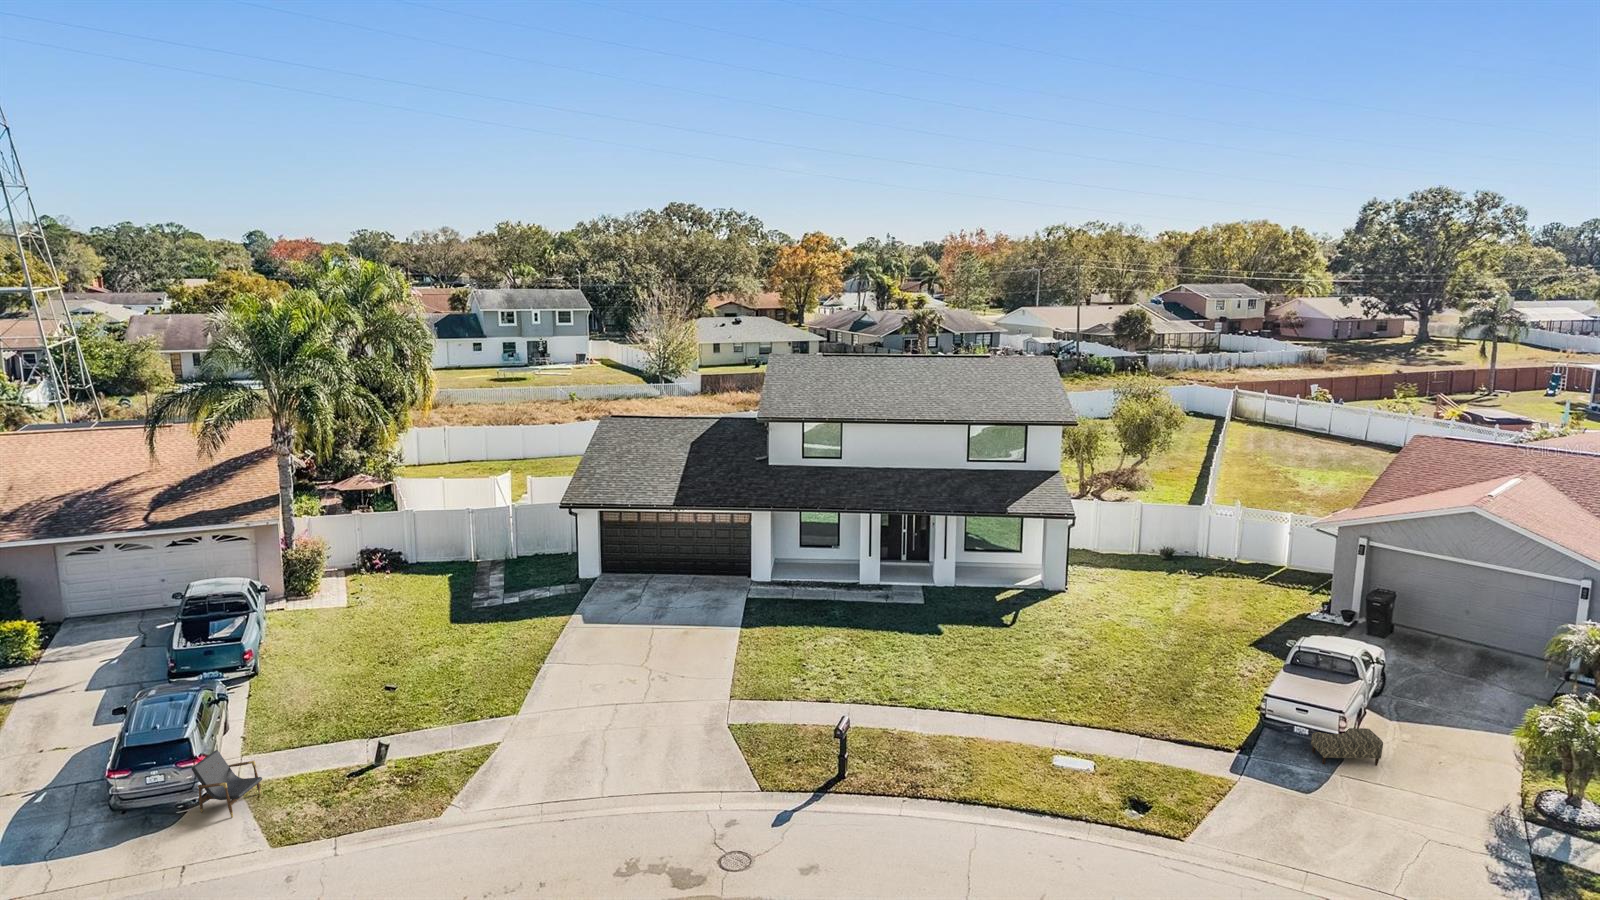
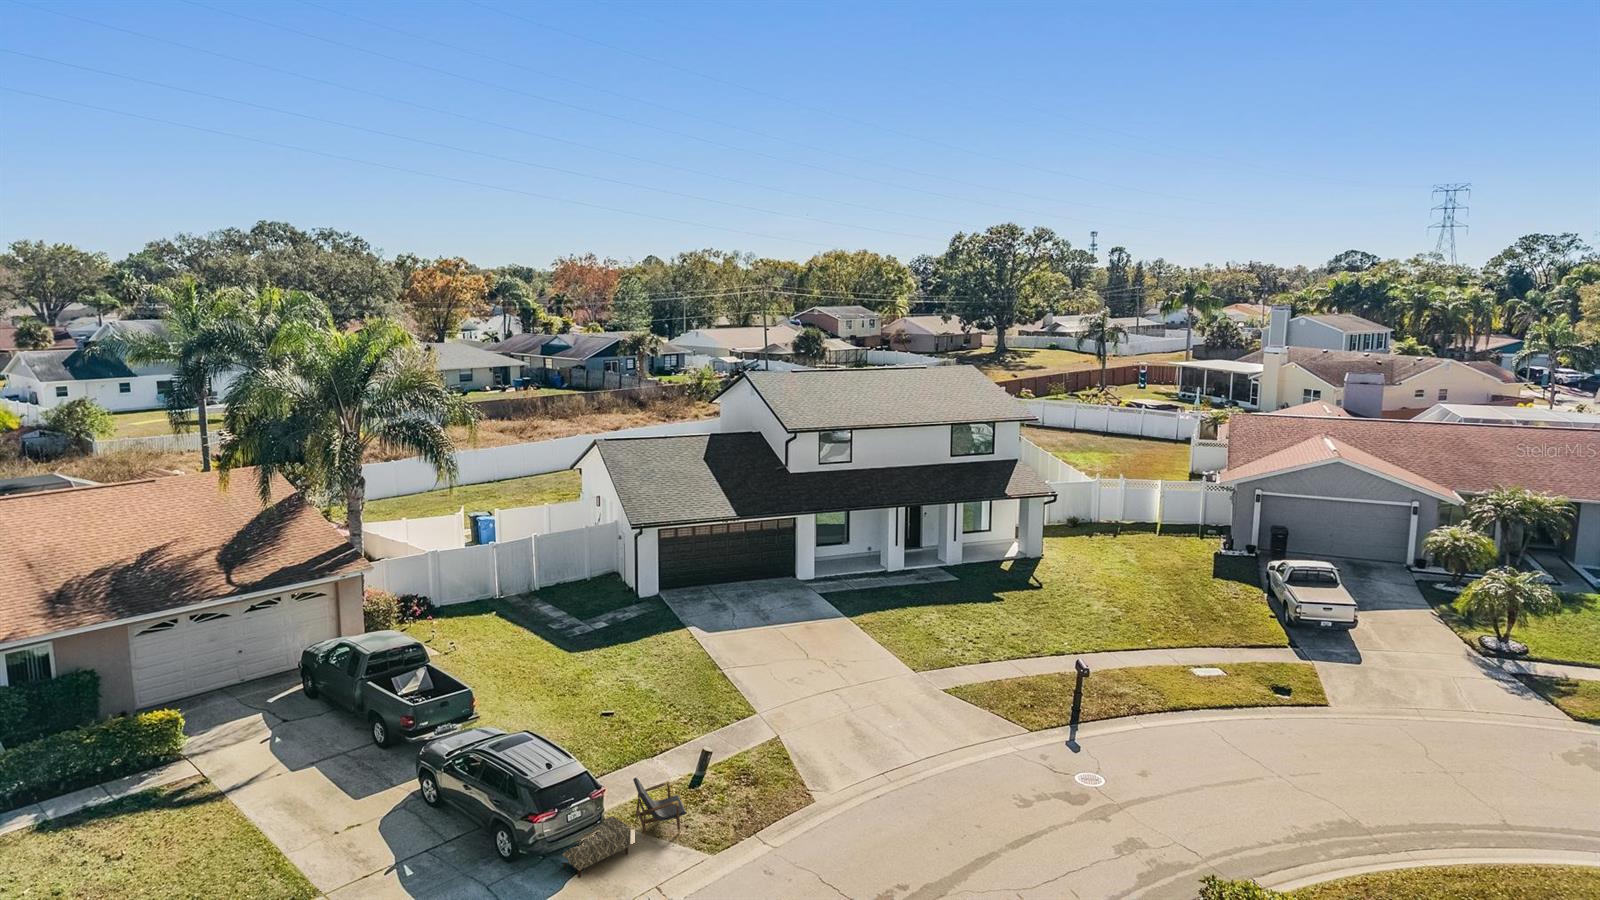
bench: present [1311,728,1383,765] -> present [562,816,631,878]

